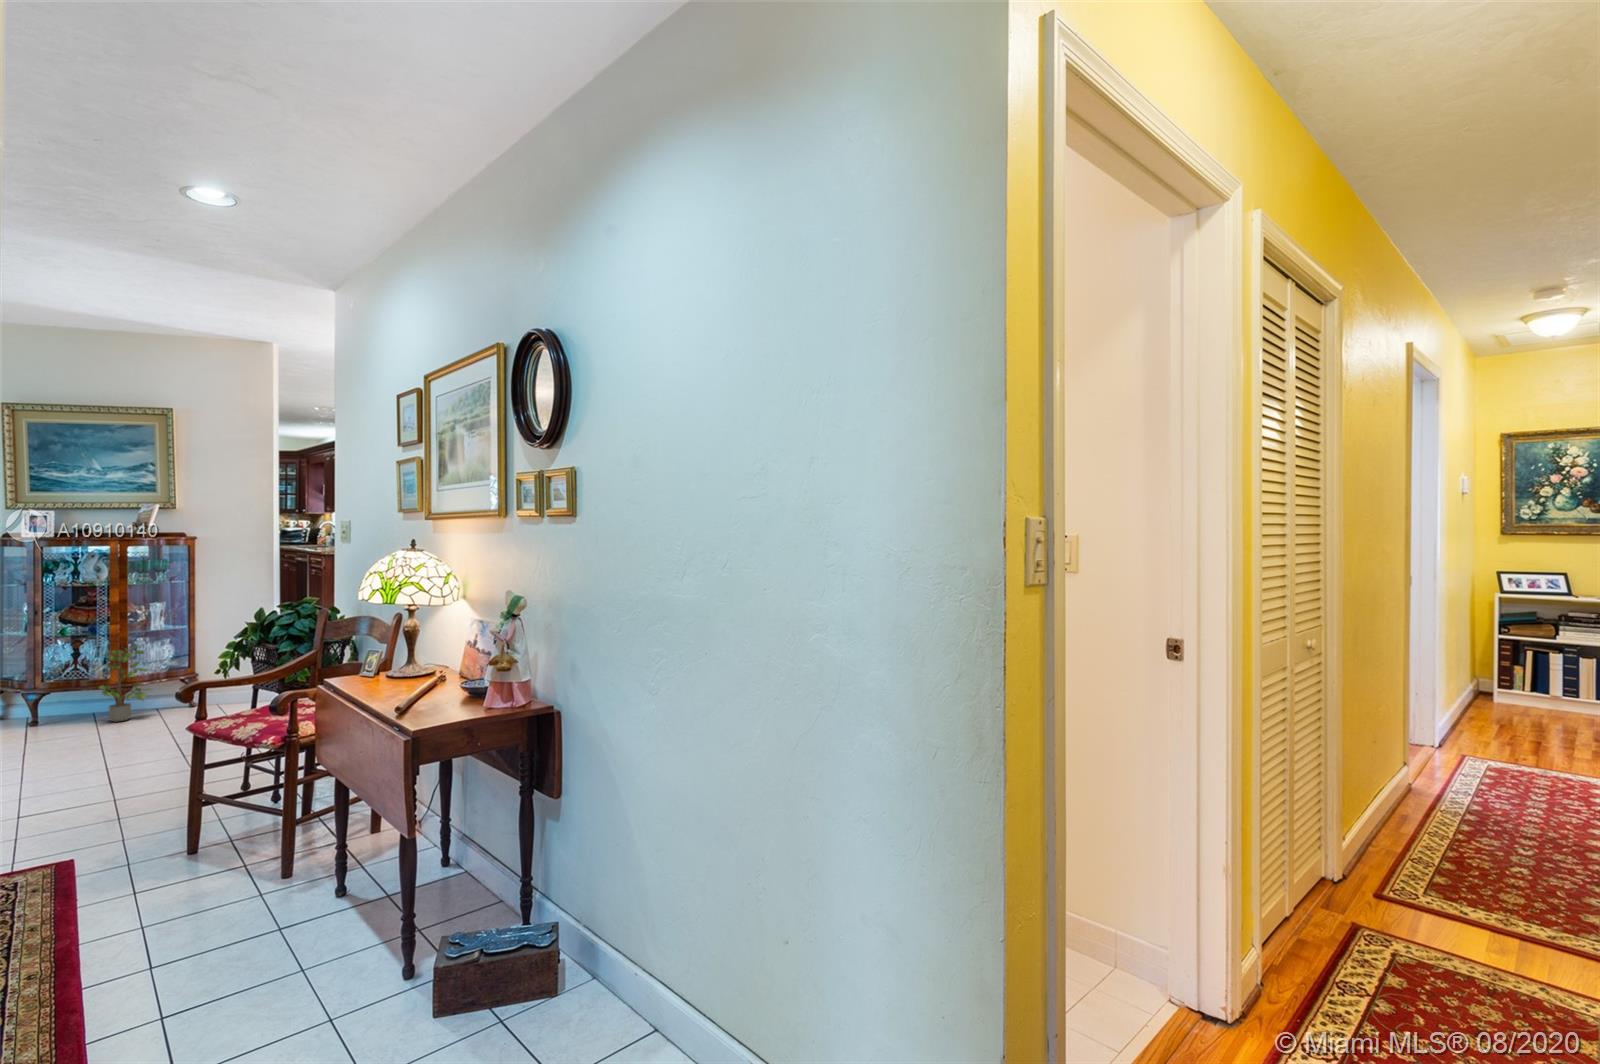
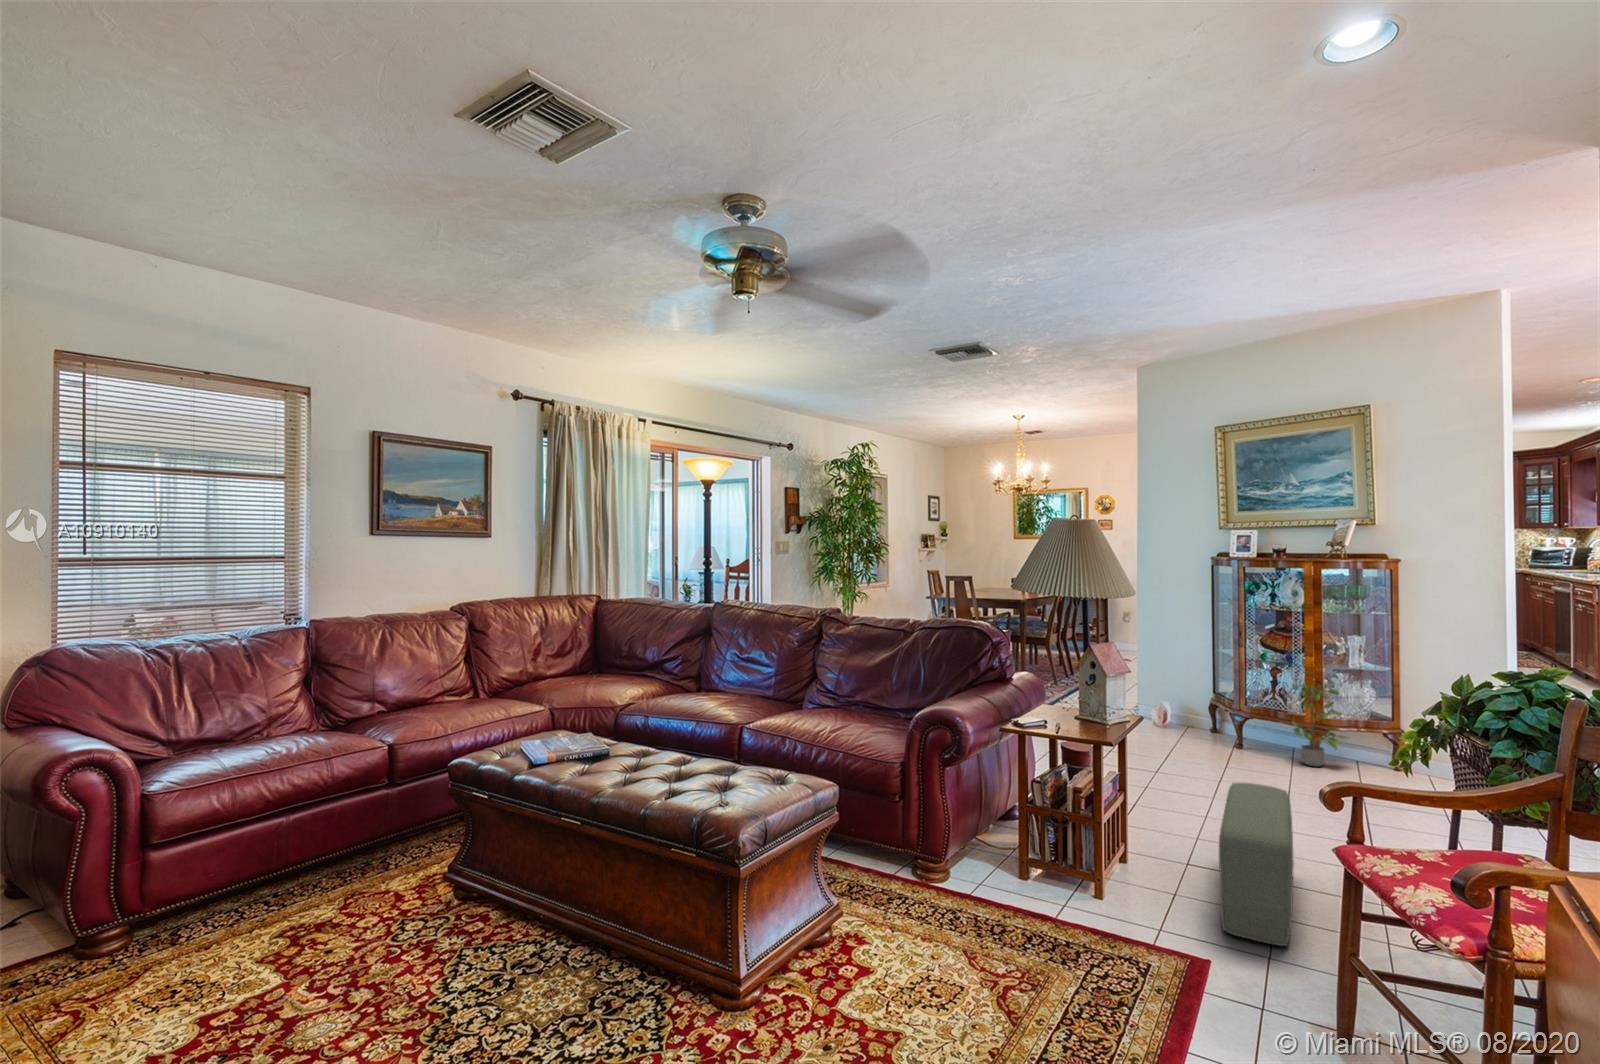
pouf: none [66,723,141,840] -> present [1219,783,1294,946]

